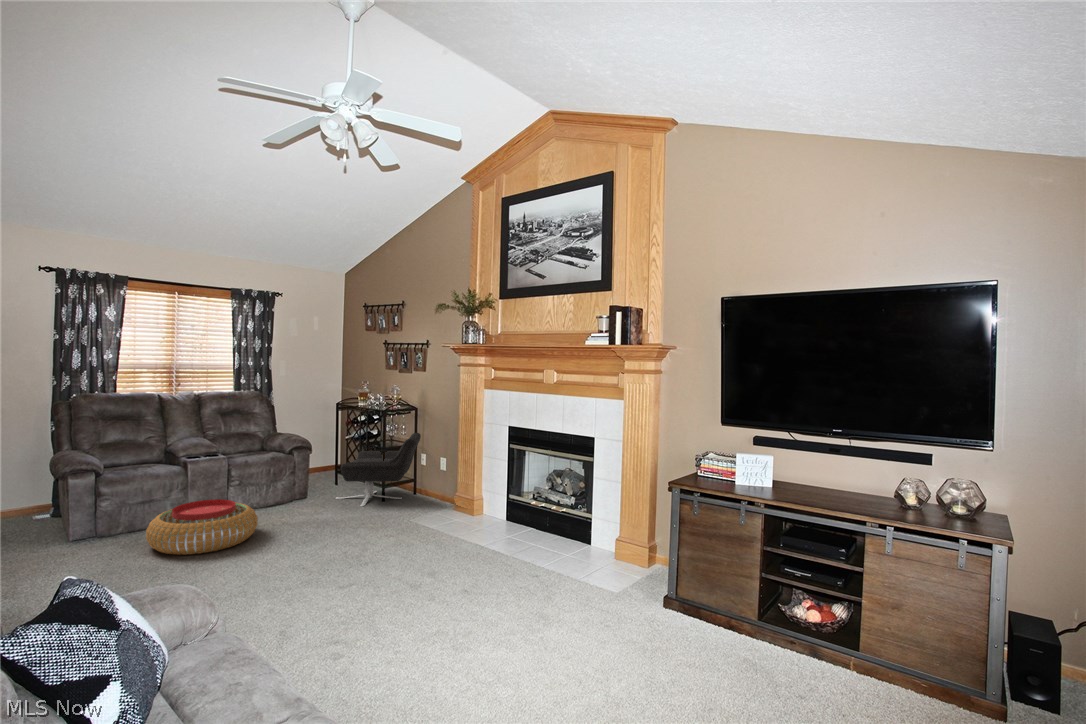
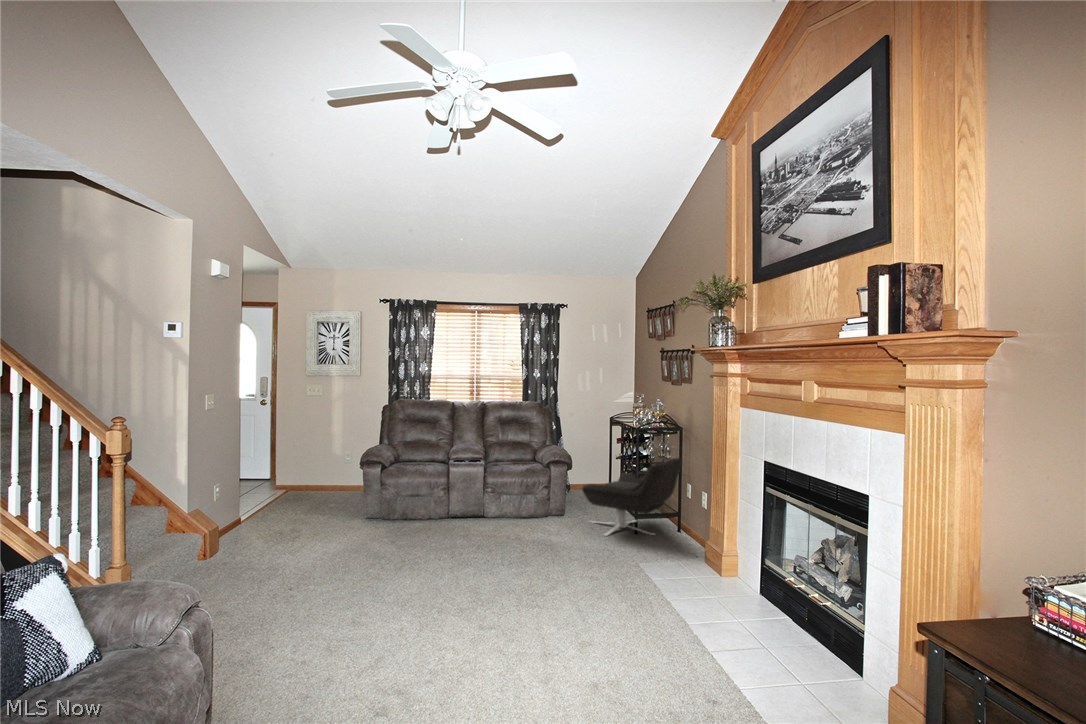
pouf: present [146,499,258,555] -> none [394,503,486,555]

